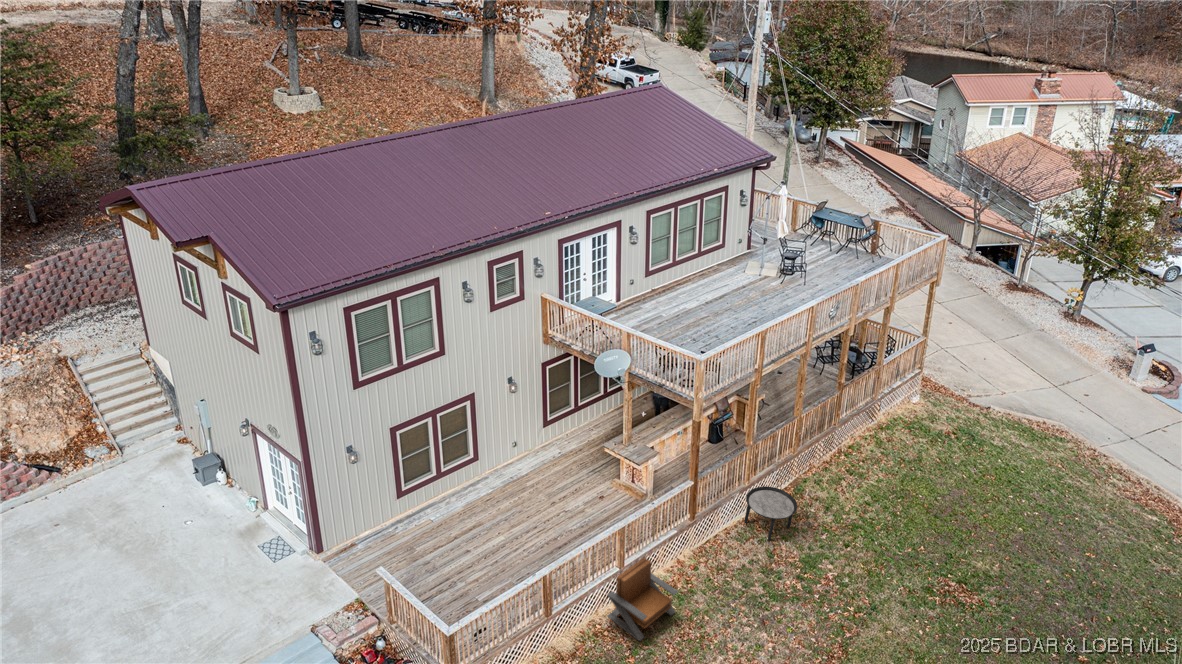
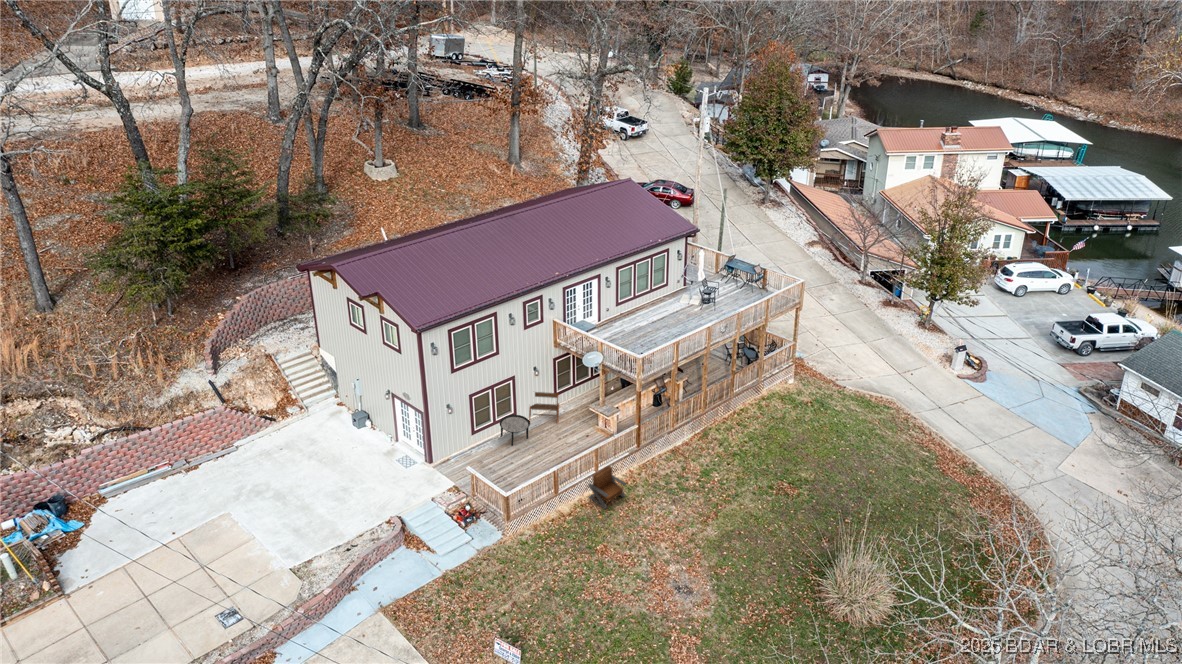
bench: none [500,420,553,477] -> present [529,392,559,423]
round table: present [744,486,797,540] -> present [500,415,530,446]

